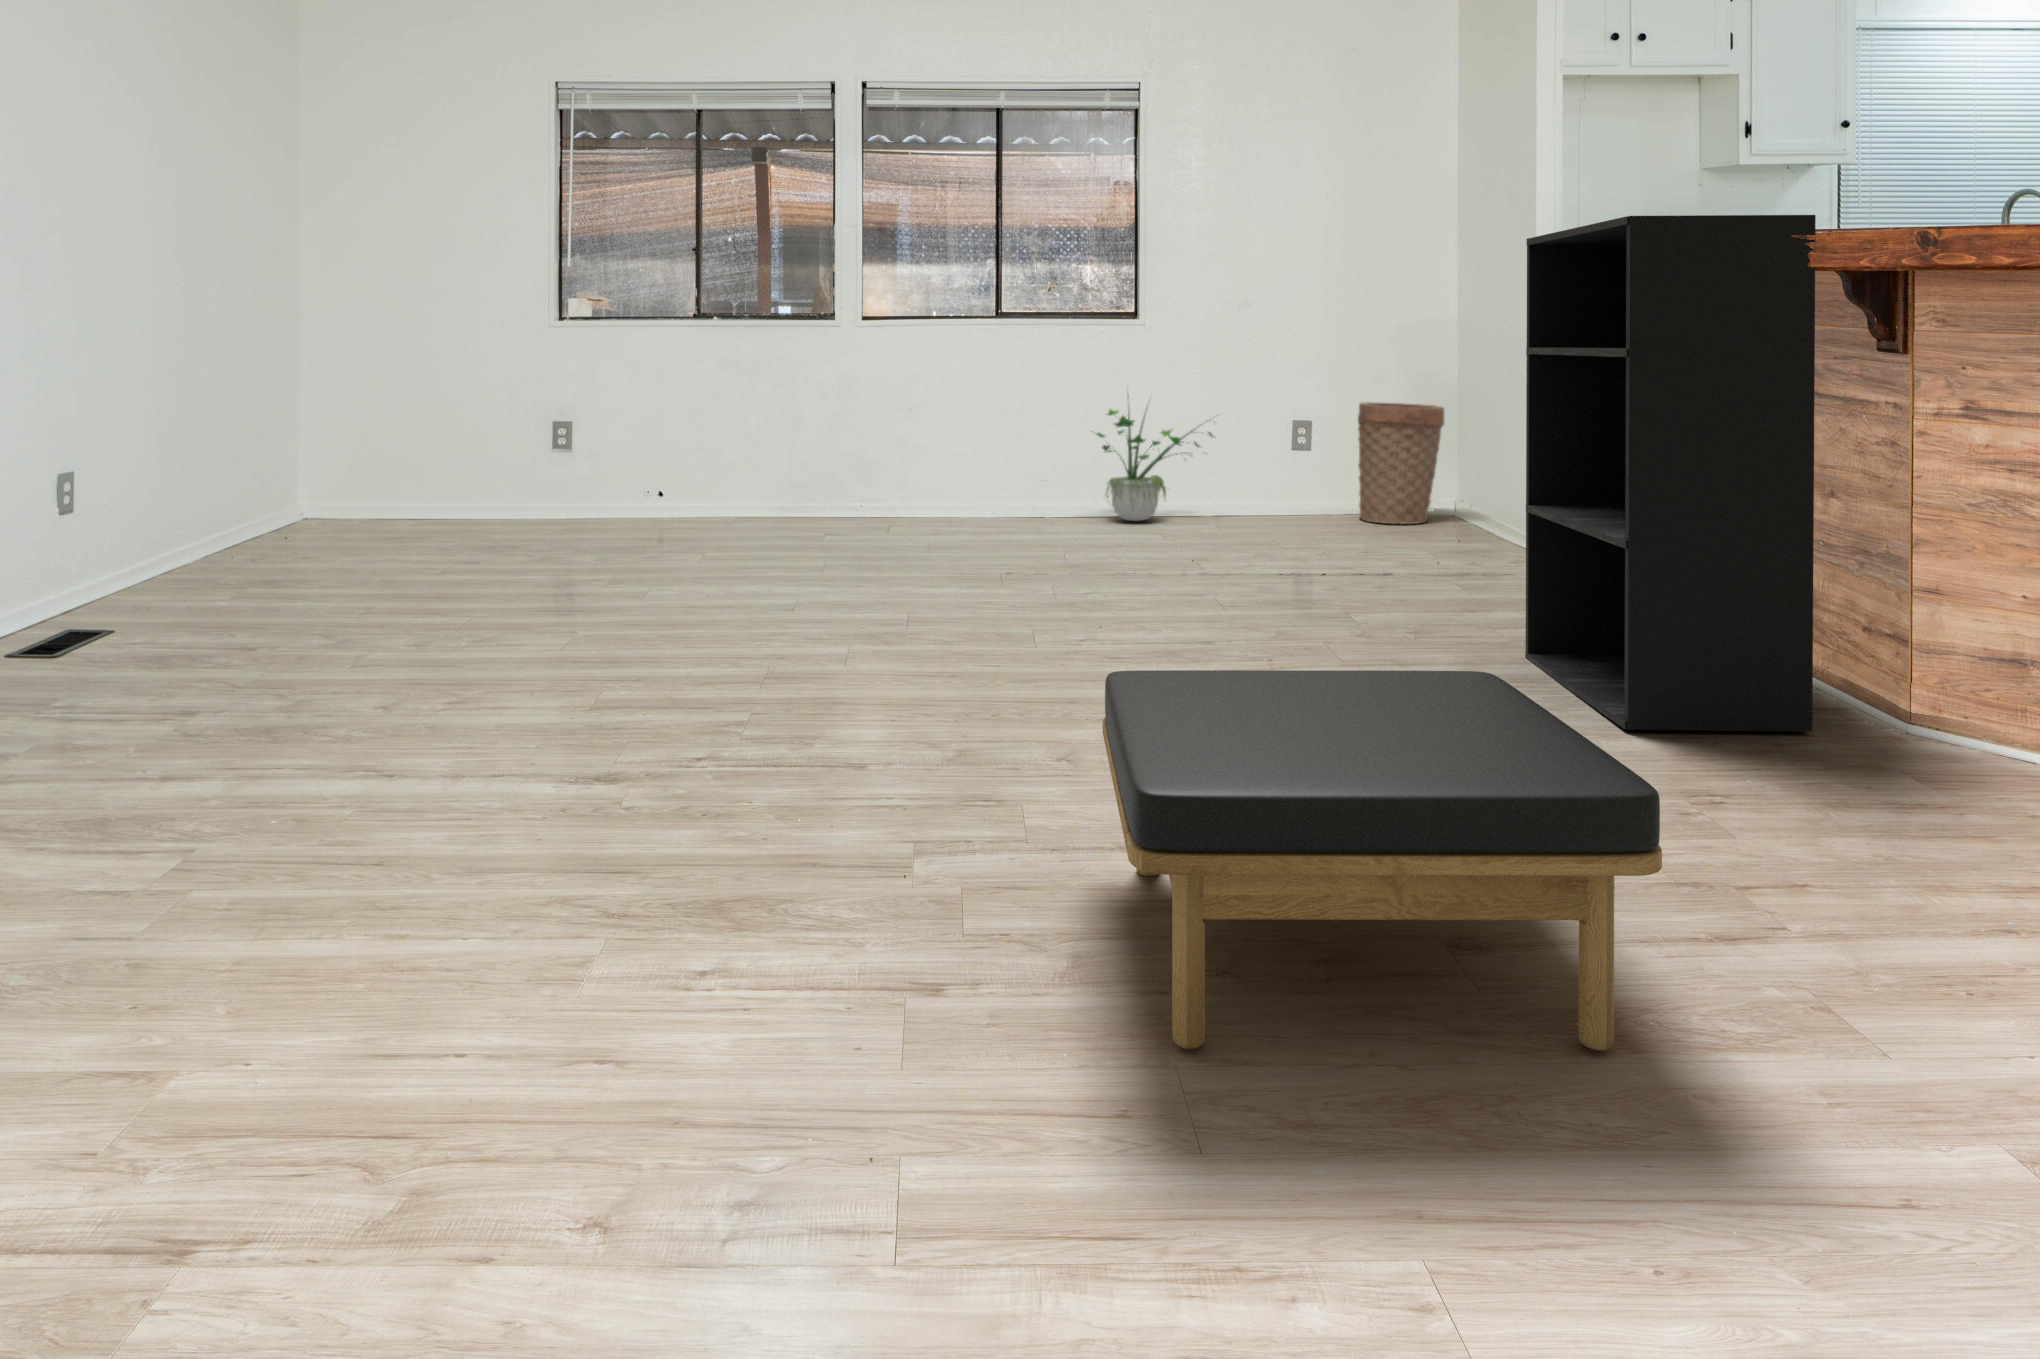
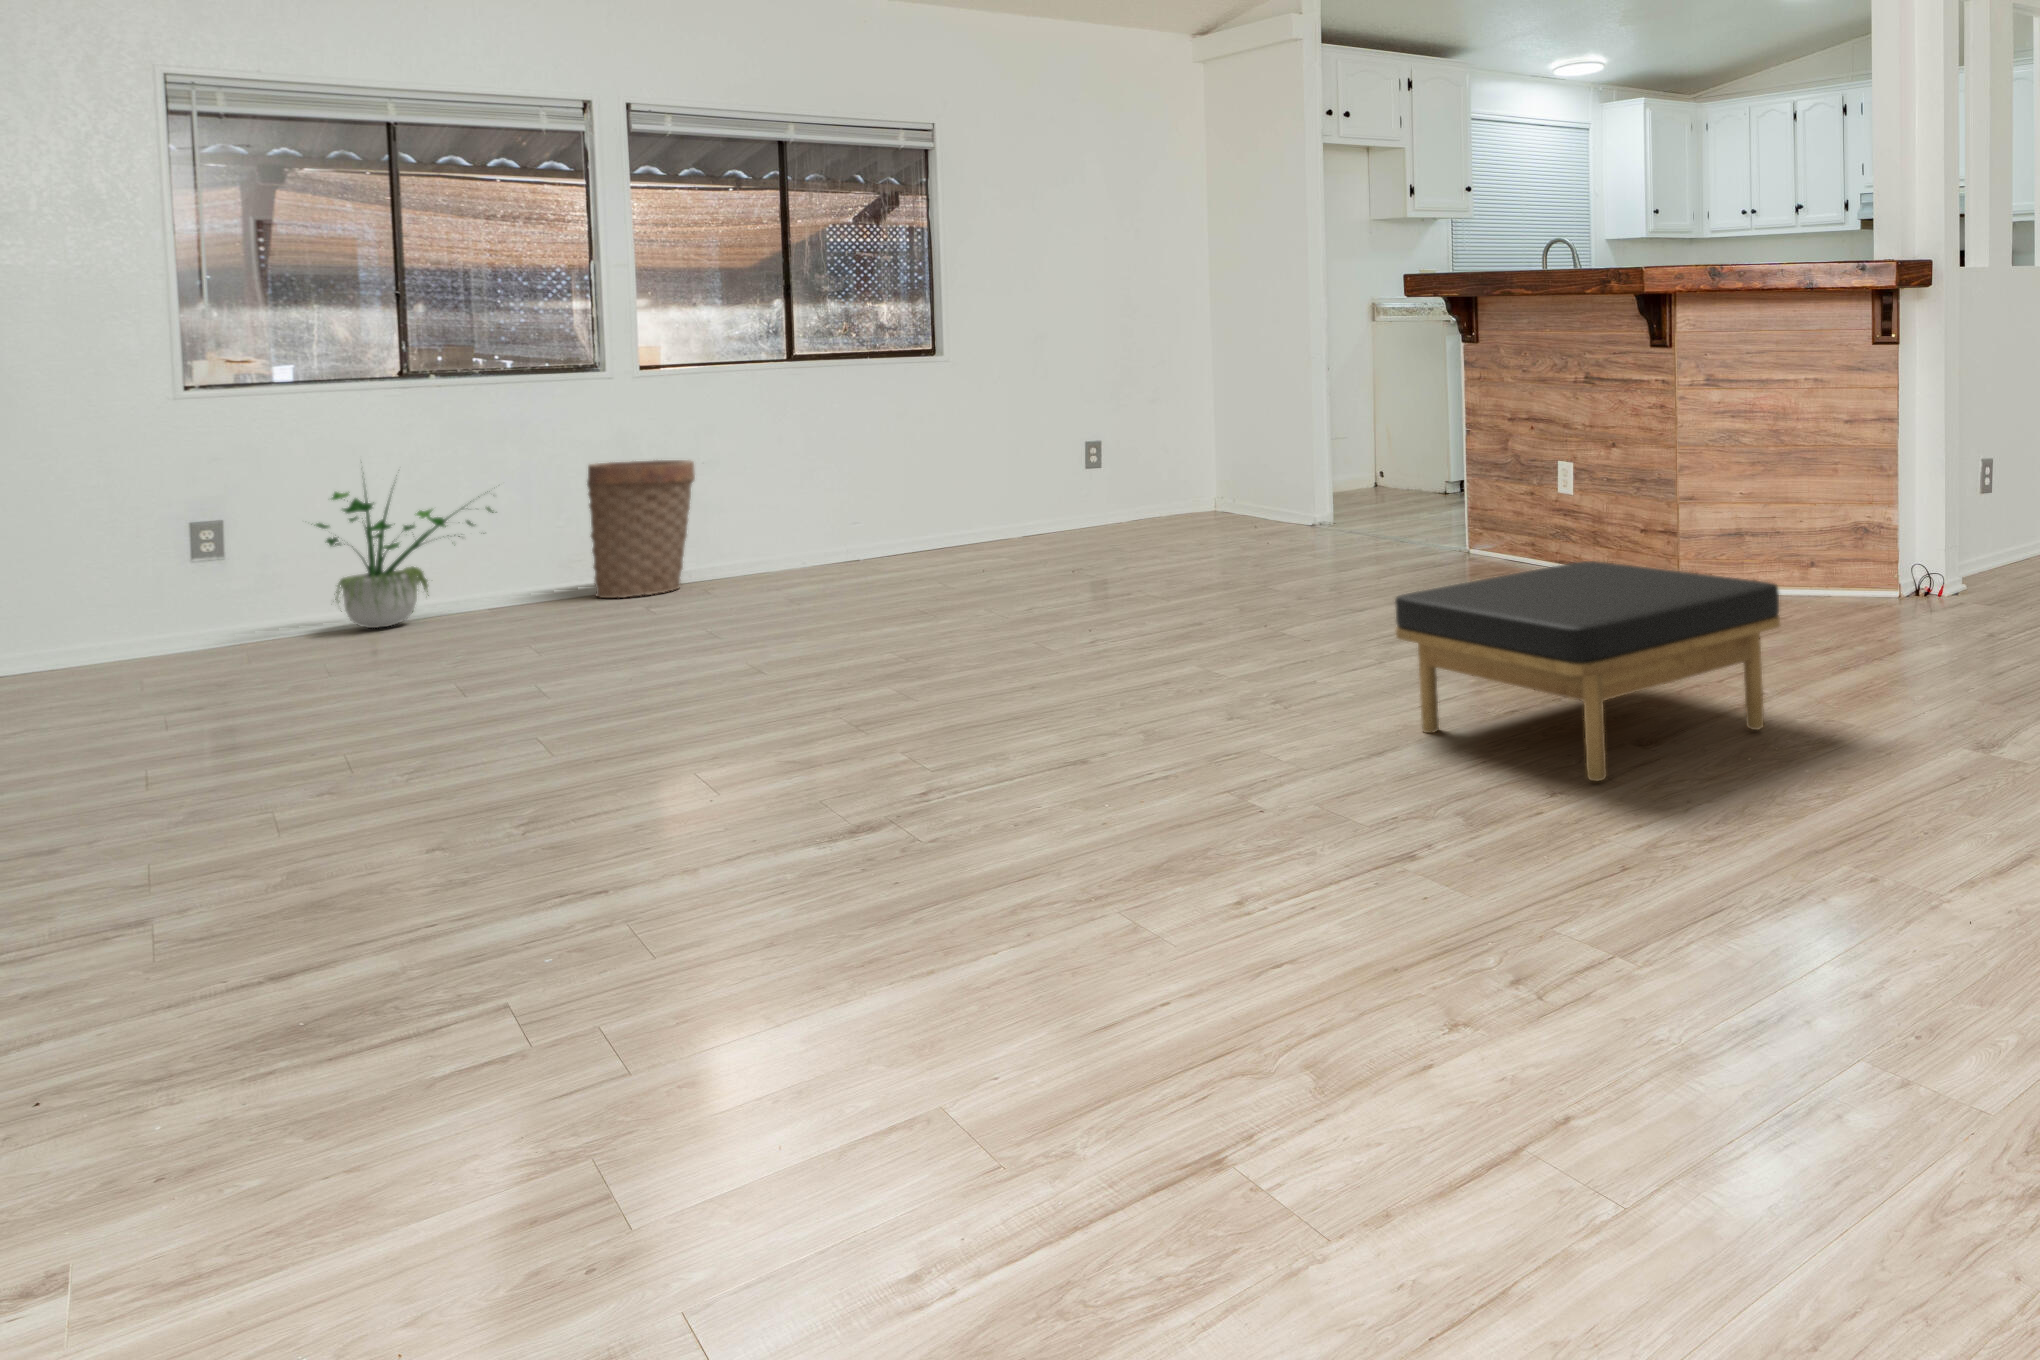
bookshelf: present [1525,215,1816,732] -> none [1419,267,1644,611]
basket: present [1358,402,1444,524] -> present [587,460,695,598]
potted plant: present [1097,410,1213,521] -> present [314,492,494,628]

